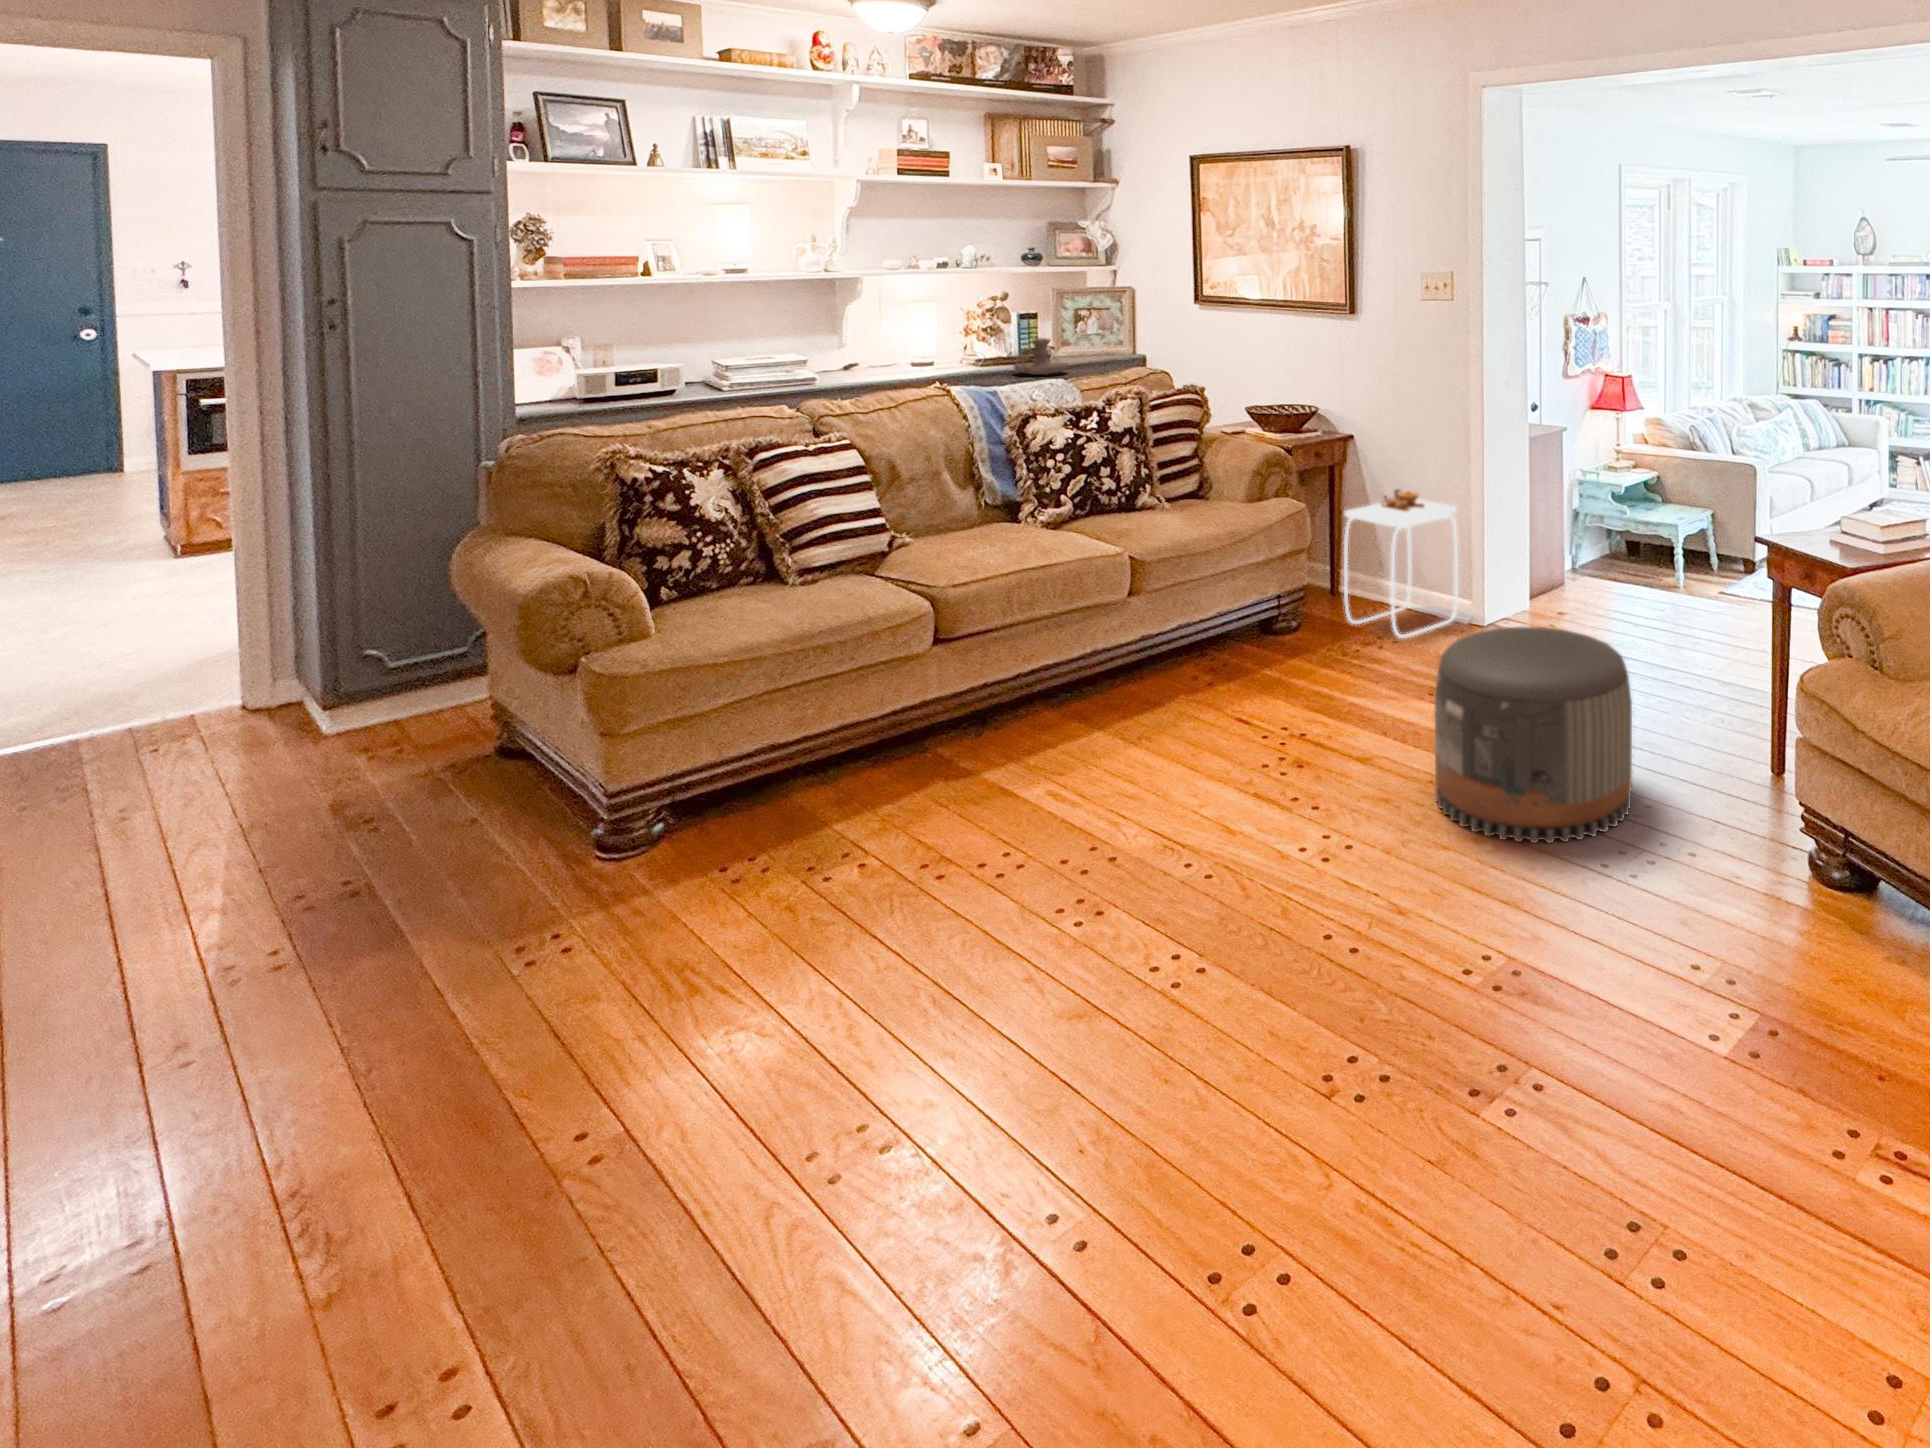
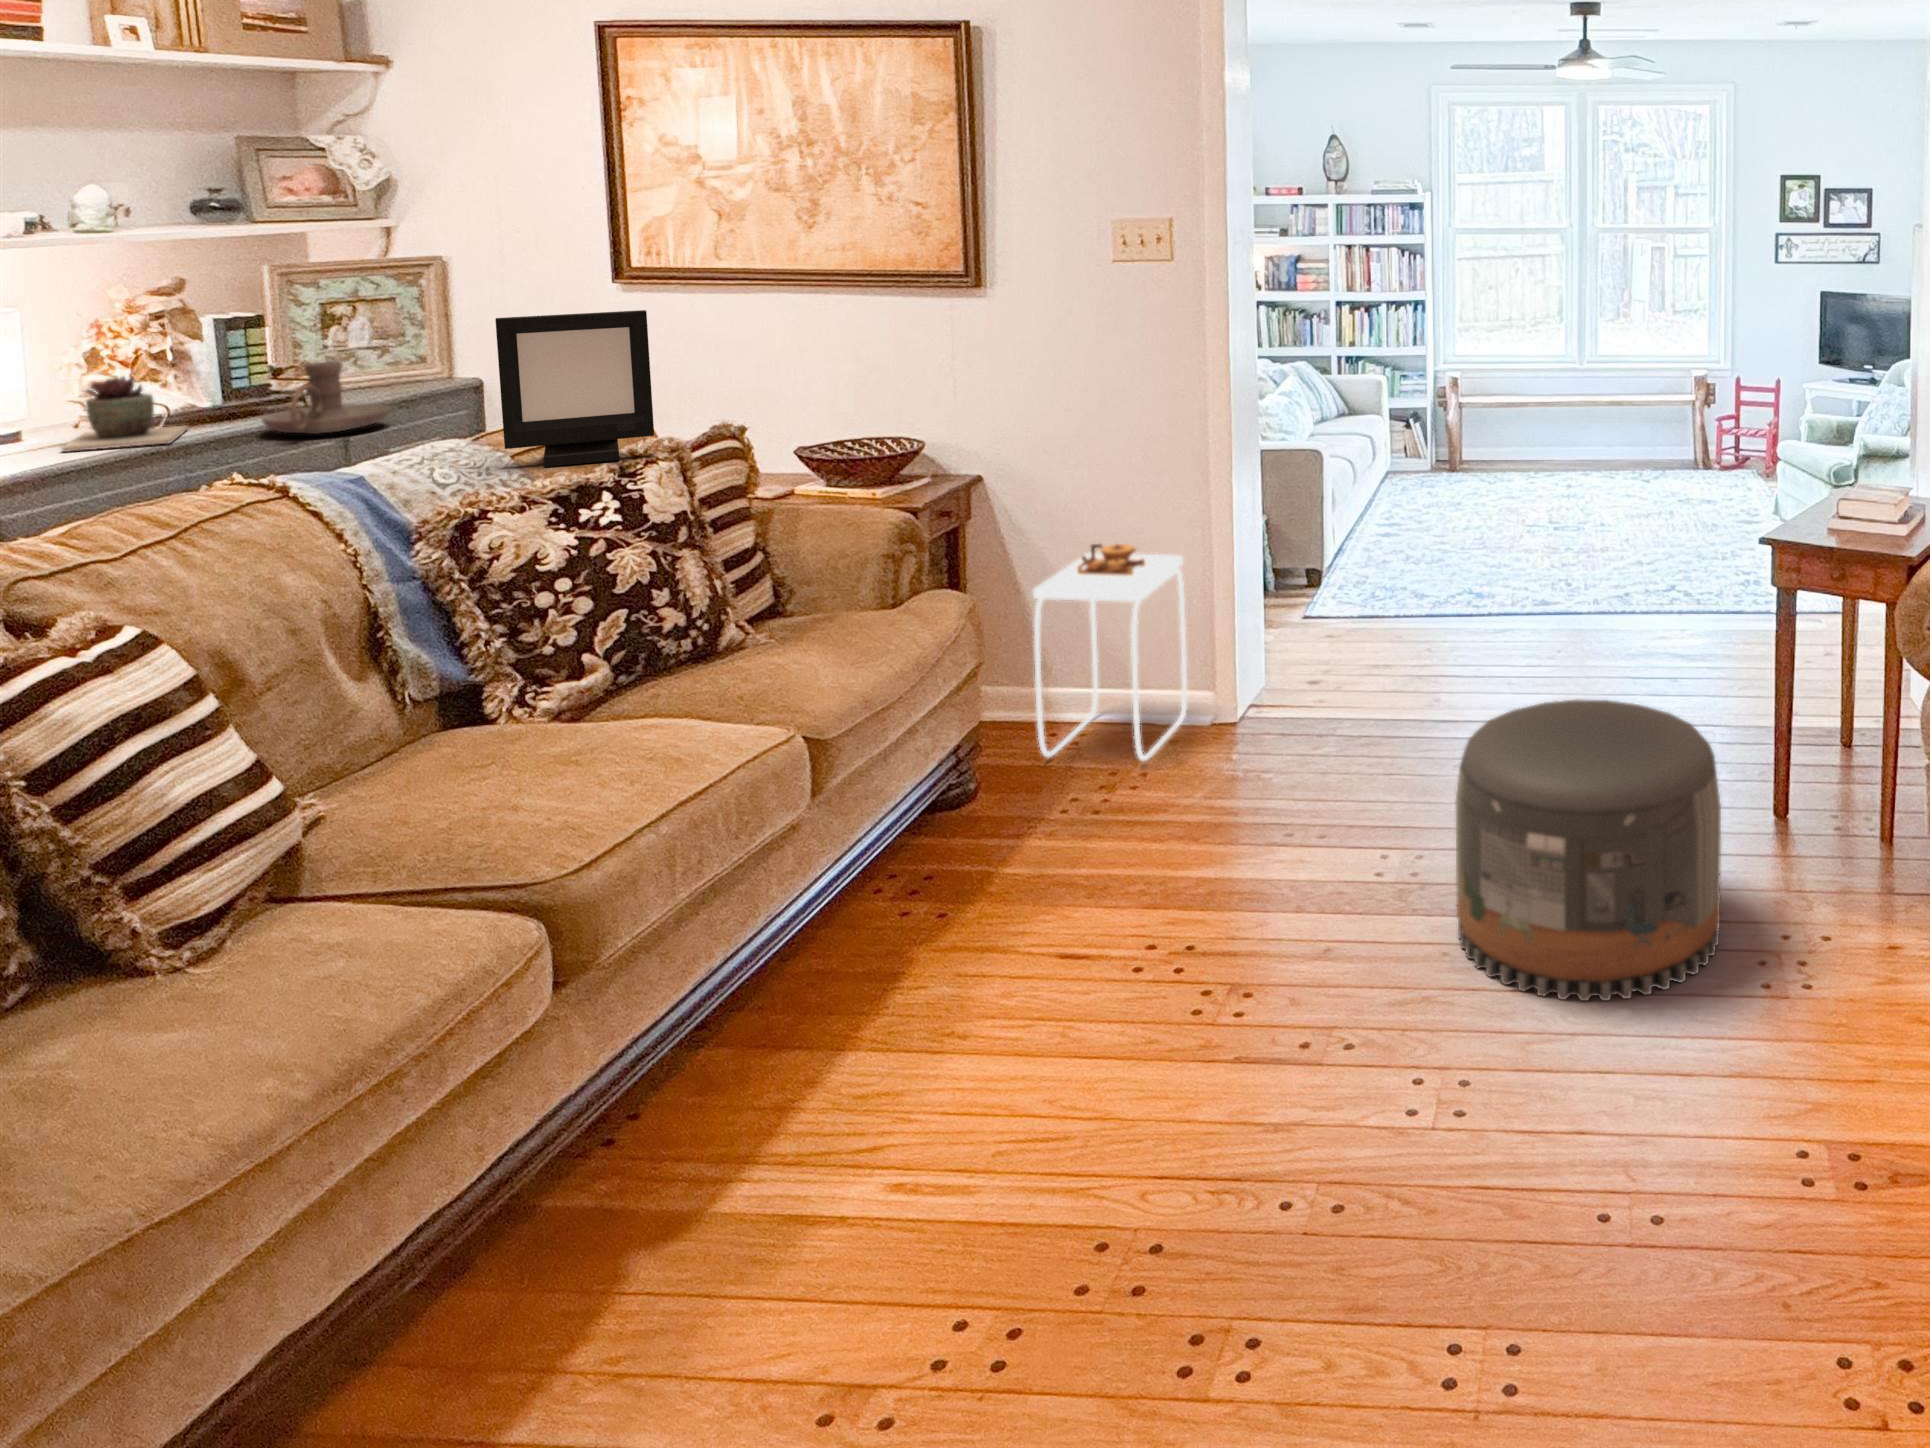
picture frame: none [1064,315,1135,397] -> present [495,310,654,467]
succulent plant: none [939,339,997,373] -> present [62,377,189,452]

